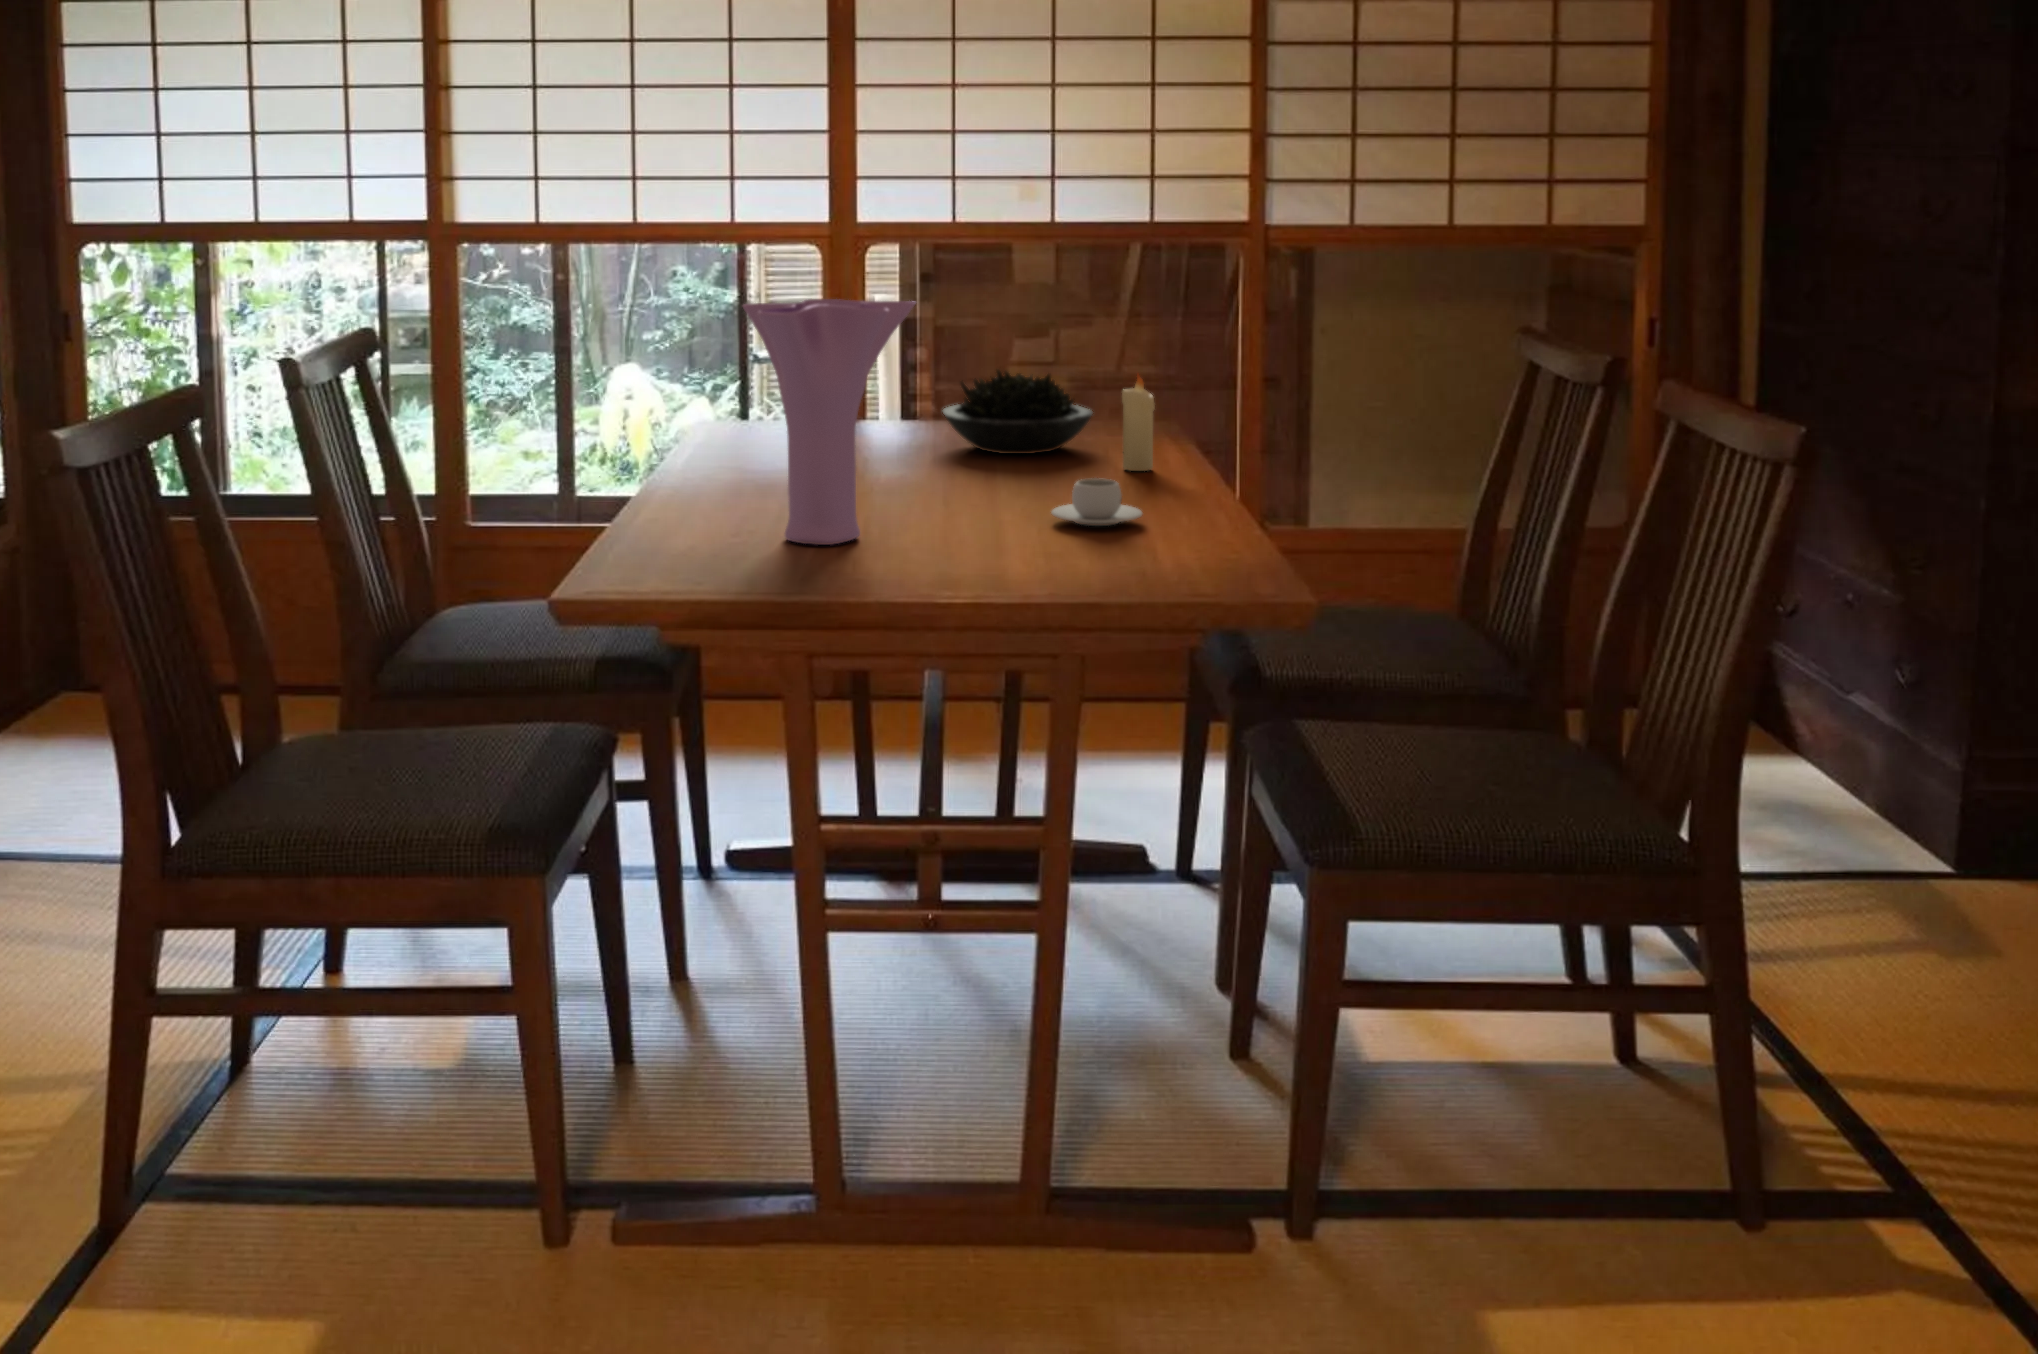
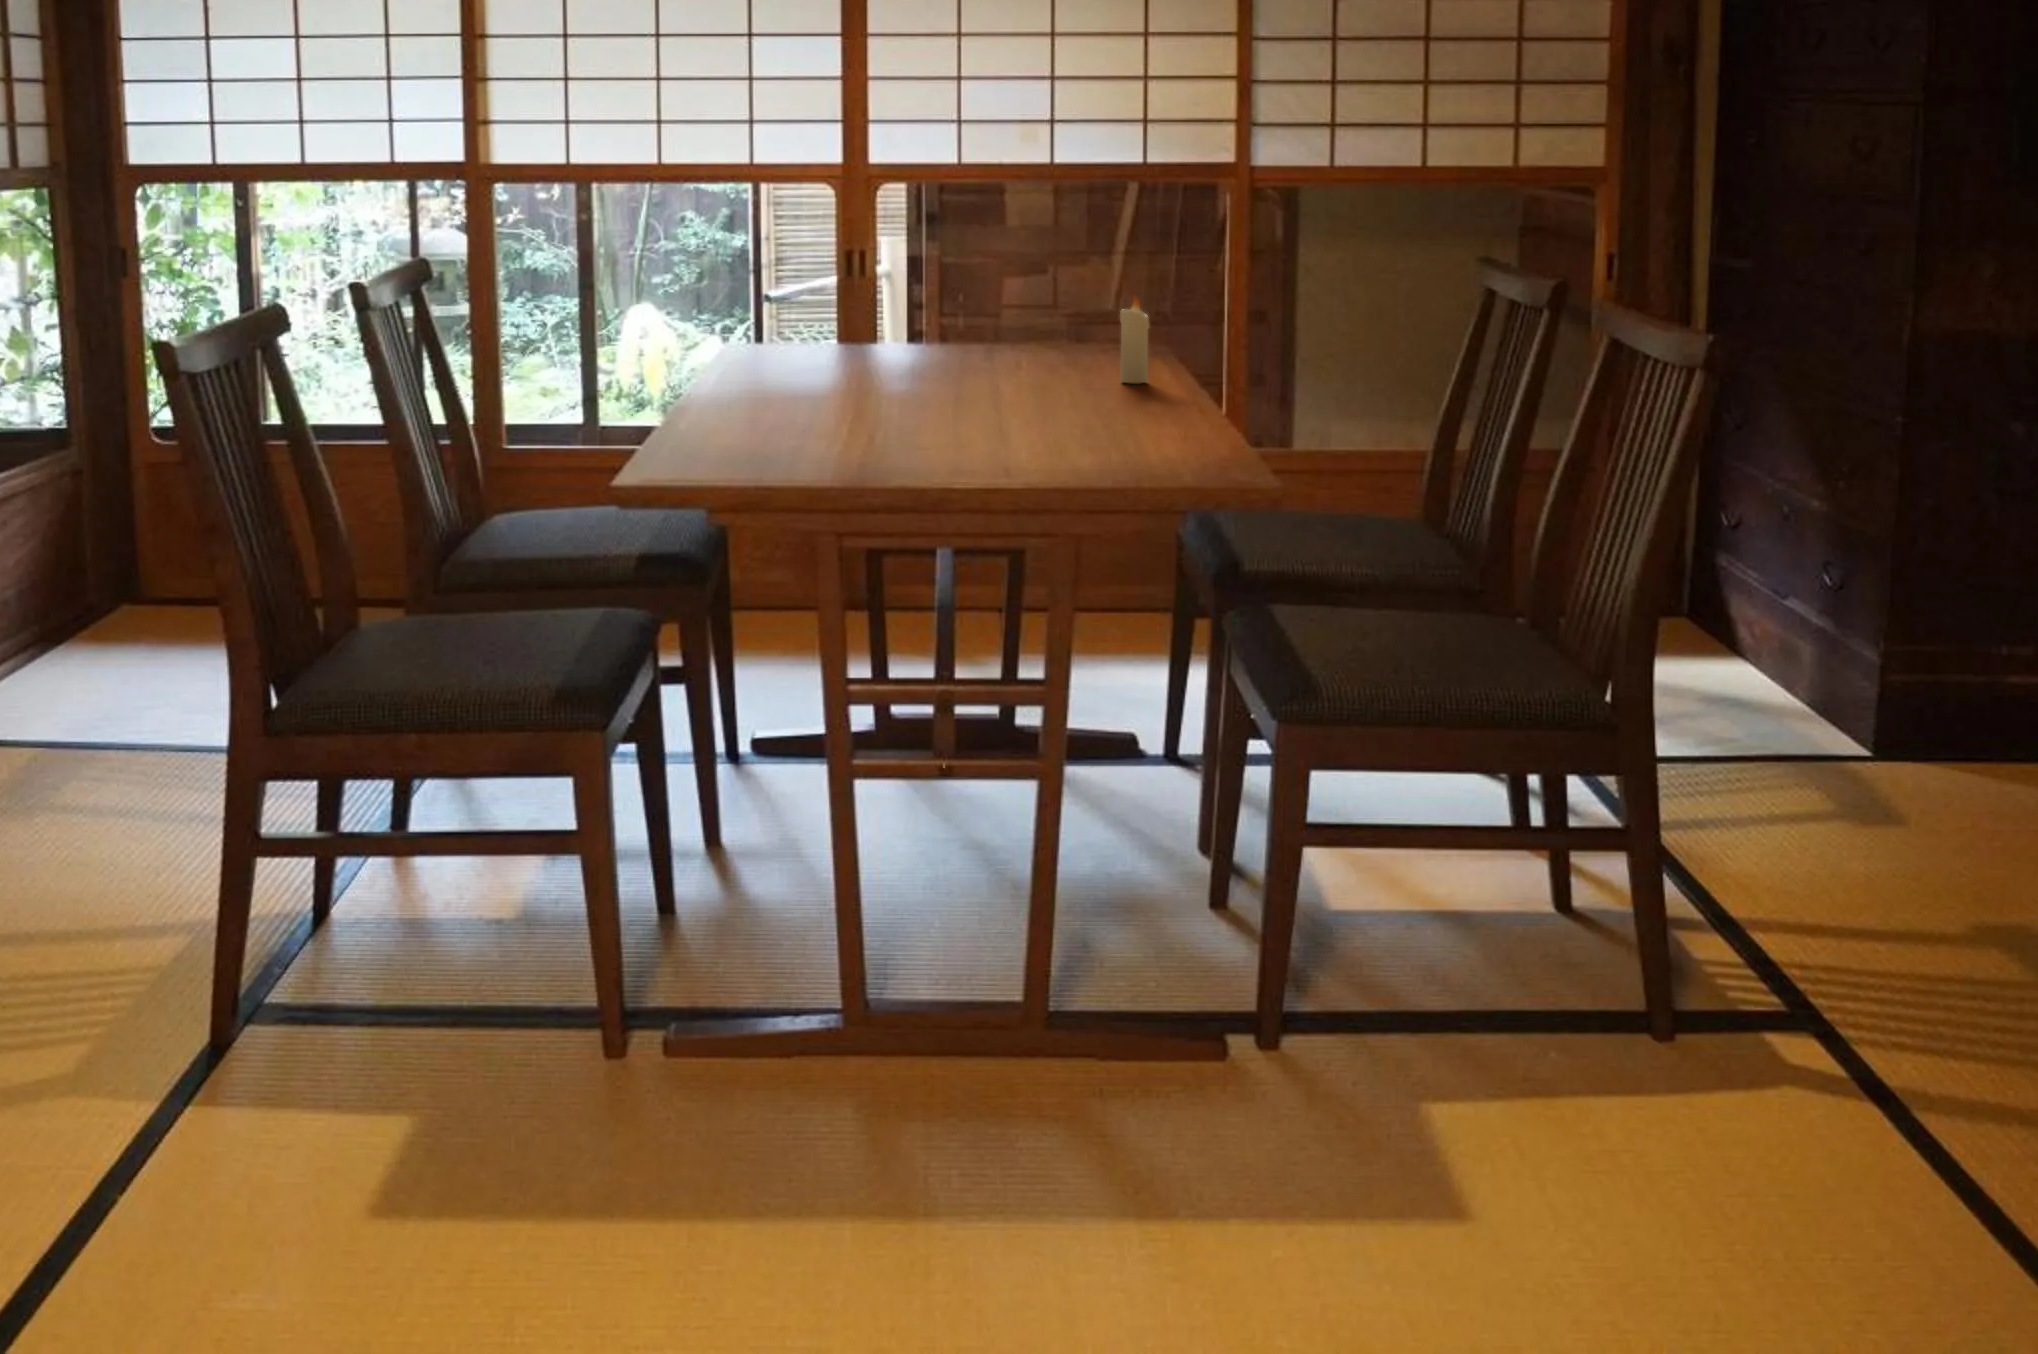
vase: present [743,299,915,545] -> none [785,224,940,440]
succulent plant: present [943,370,1092,454] -> none [956,294,1093,370]
teacup: present [1052,478,1142,526] -> none [1059,384,1140,425]

